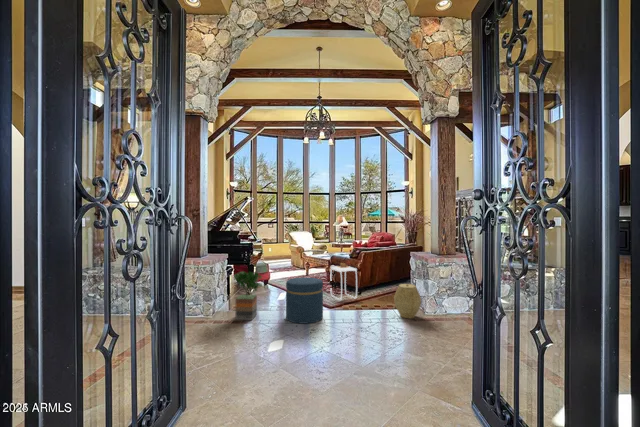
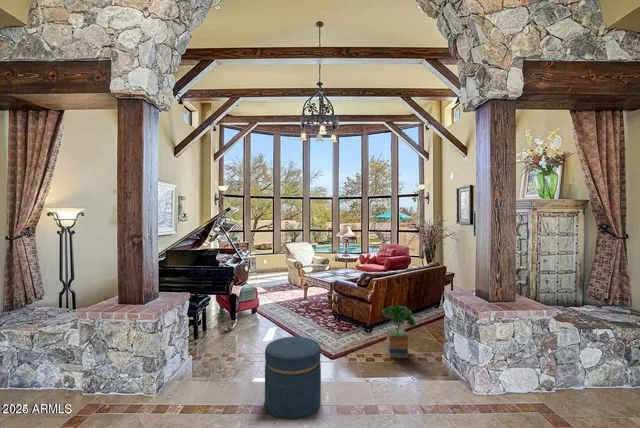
side table: present [331,263,357,300] -> none [333,299,369,351]
potted tree: present [234,271,262,320] -> present [382,305,415,358]
woven basket: present [394,284,421,318] -> none [428,349,470,406]

